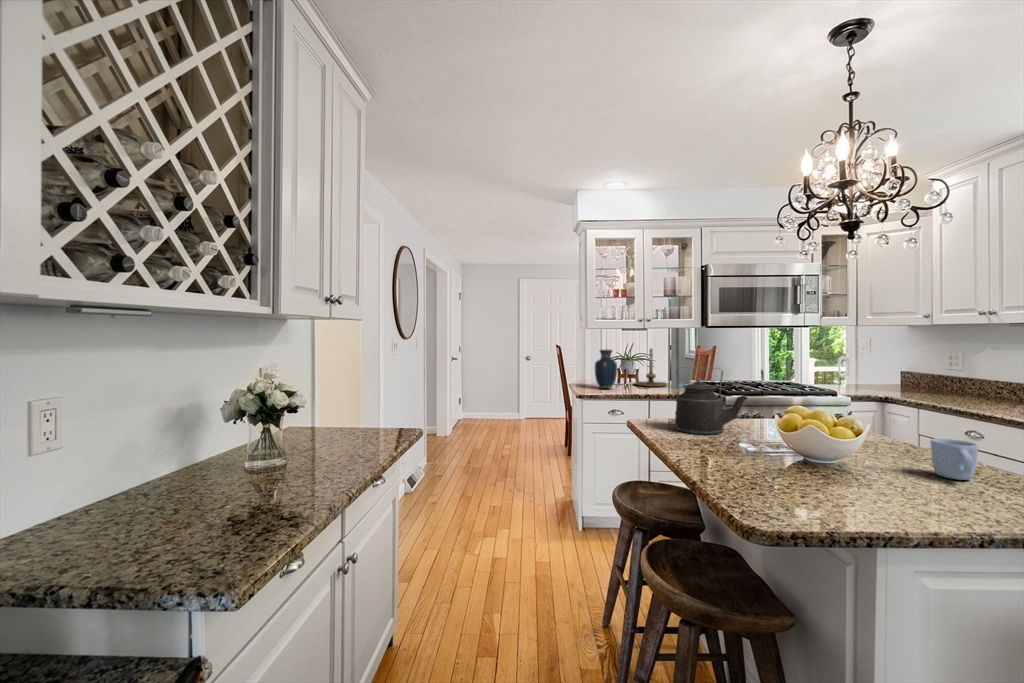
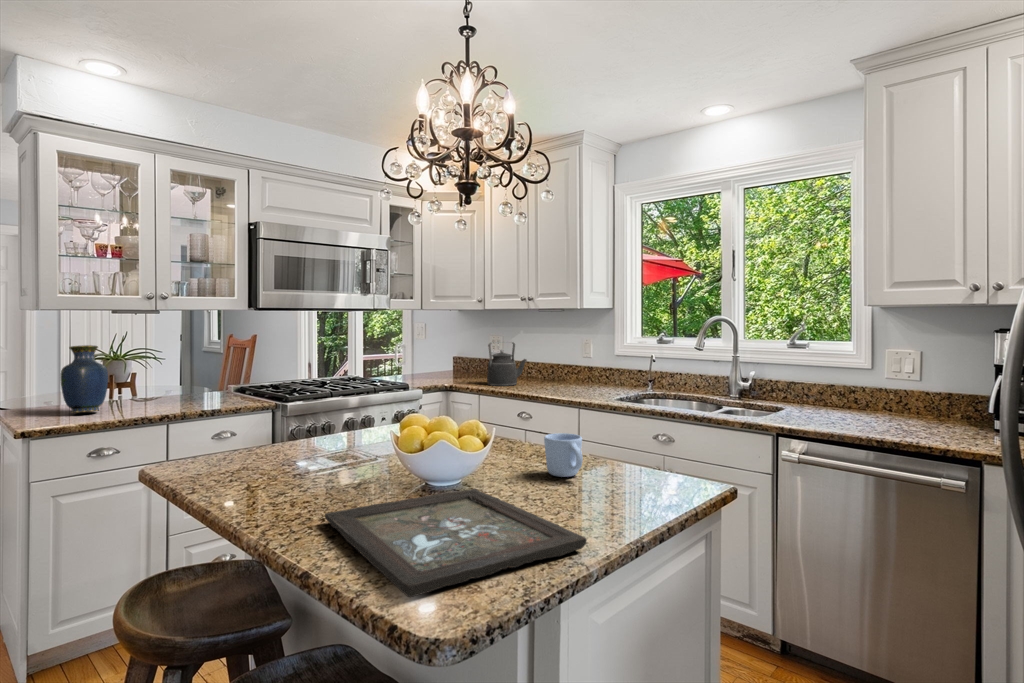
candle holder: present [635,349,668,387] -> none [139,341,199,402]
kettle: present [675,367,748,435] -> present [487,342,527,386]
tray: none [716,457,922,522] -> present [325,489,587,597]

